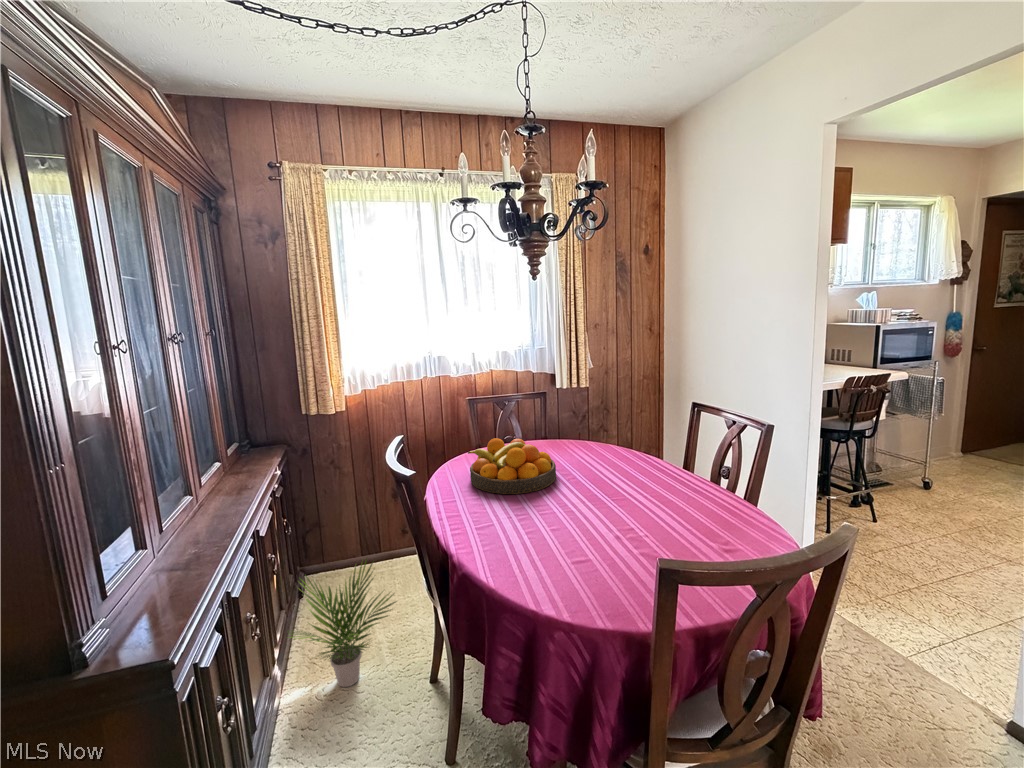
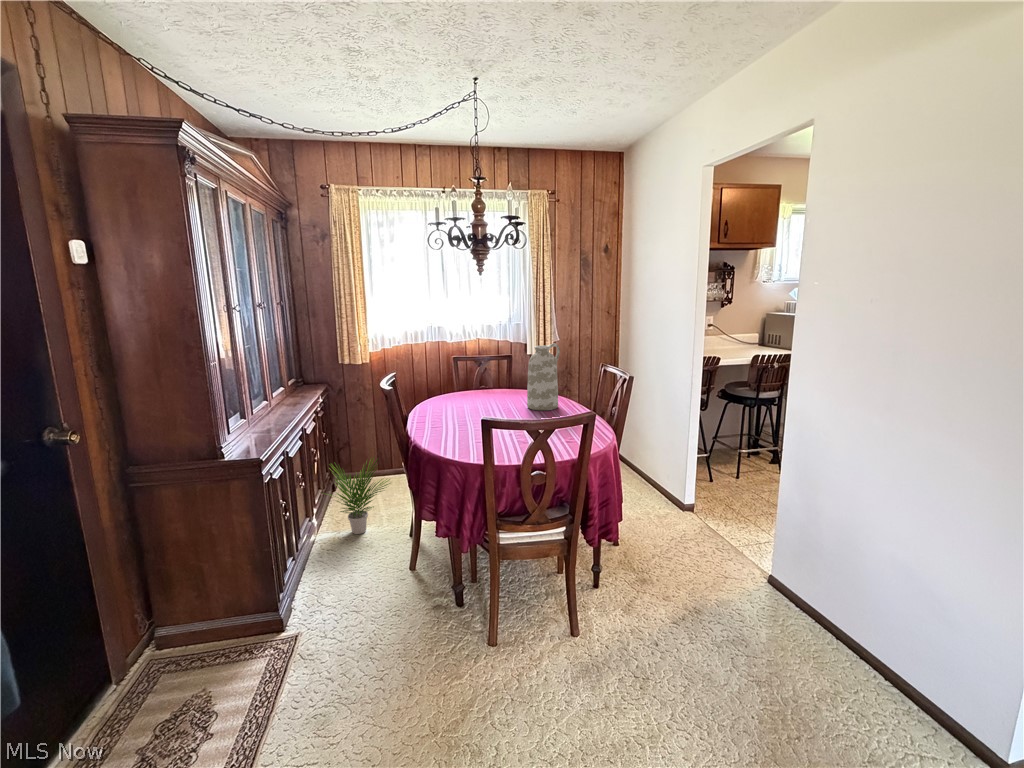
vase: none [600,379,646,480] -> present [527,343,560,410]
fruit bowl: present [468,438,556,494] -> none [440,380,498,414]

